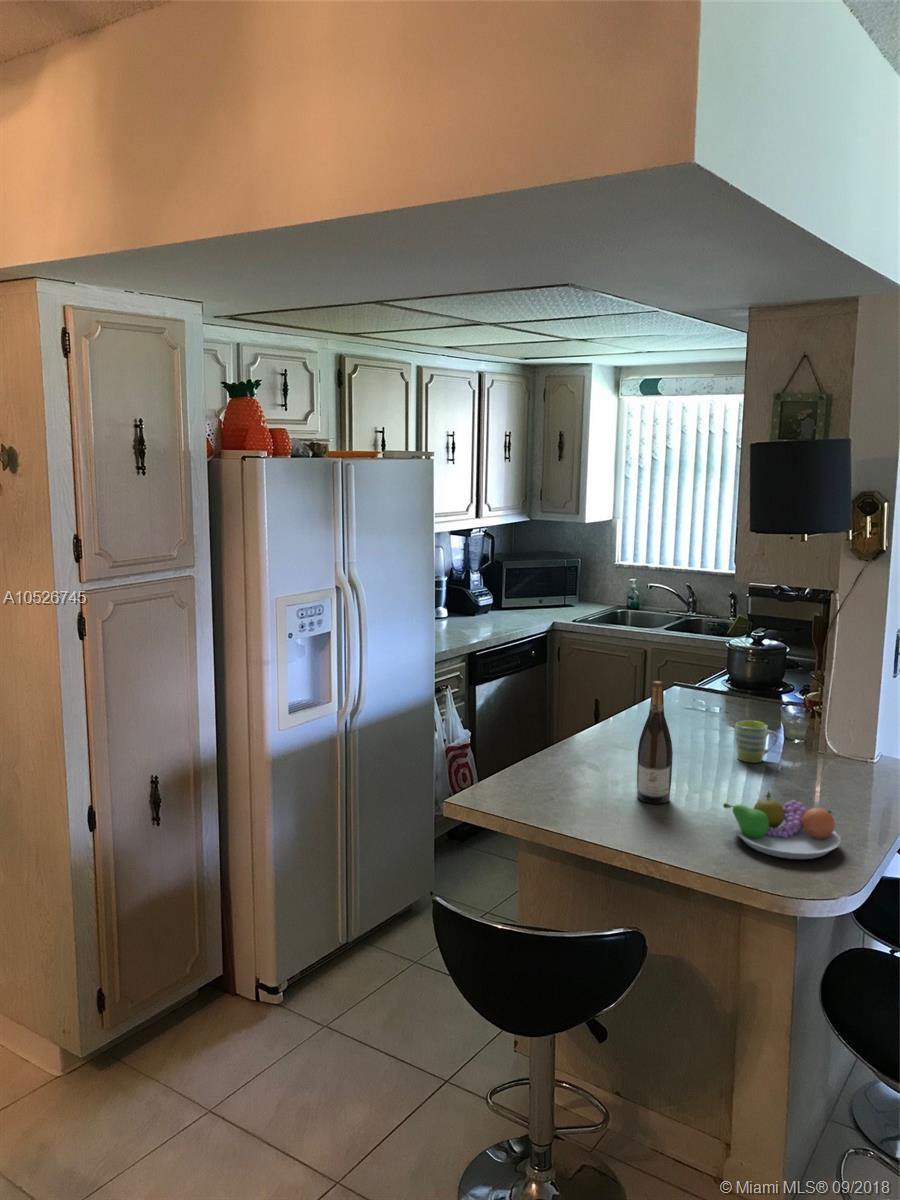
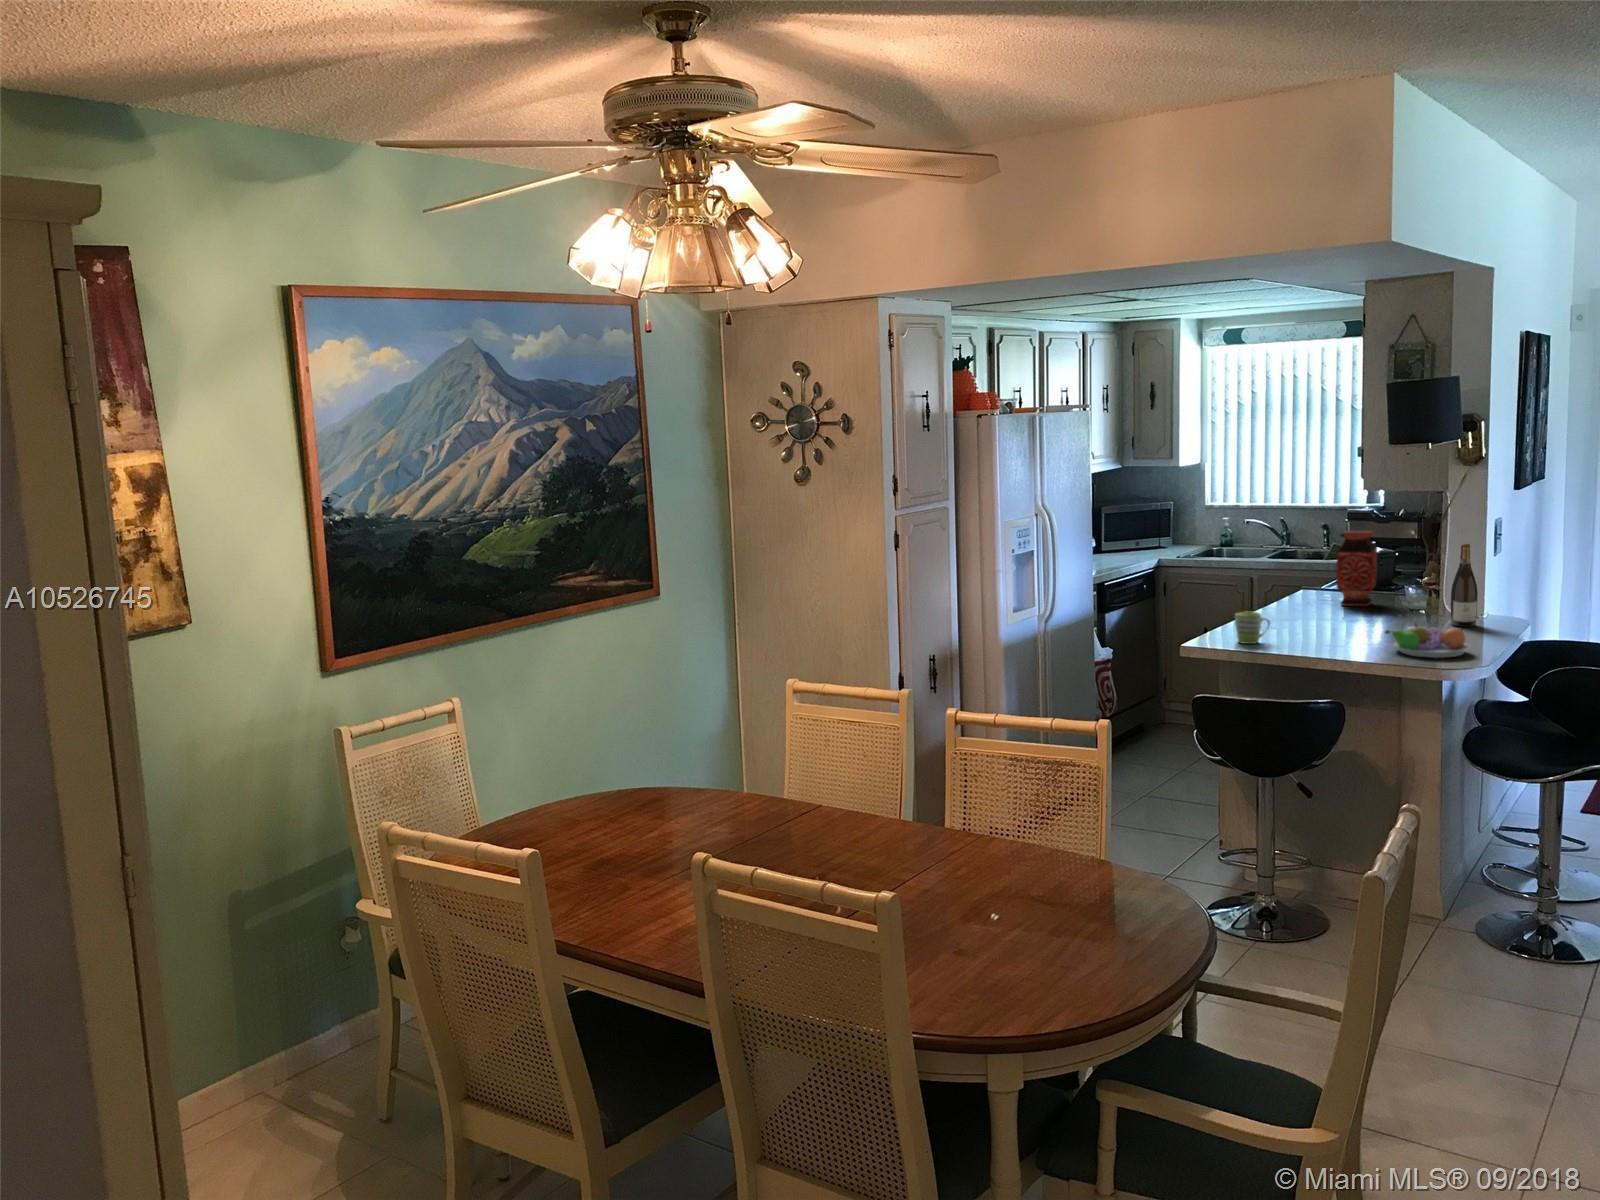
vase: none [702,626,755,724] -> present [1336,531,1377,606]
wine bottle: present [637,681,673,804] -> present [1451,544,1478,627]
mug: present [735,720,778,763] -> present [1235,612,1270,644]

